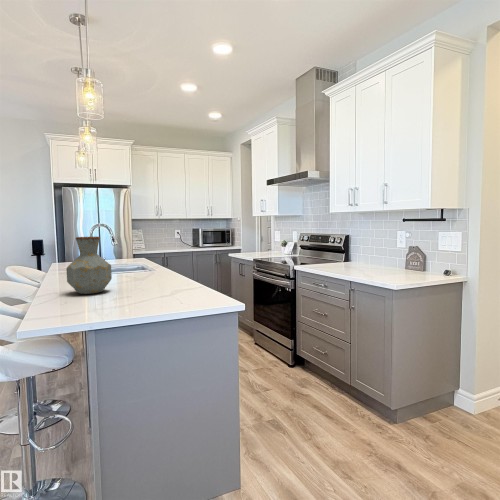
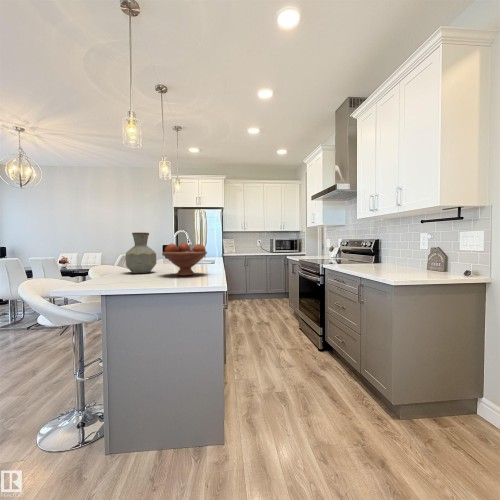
fruit bowl: none [134,250,192,294] -> present [163,243,207,276]

